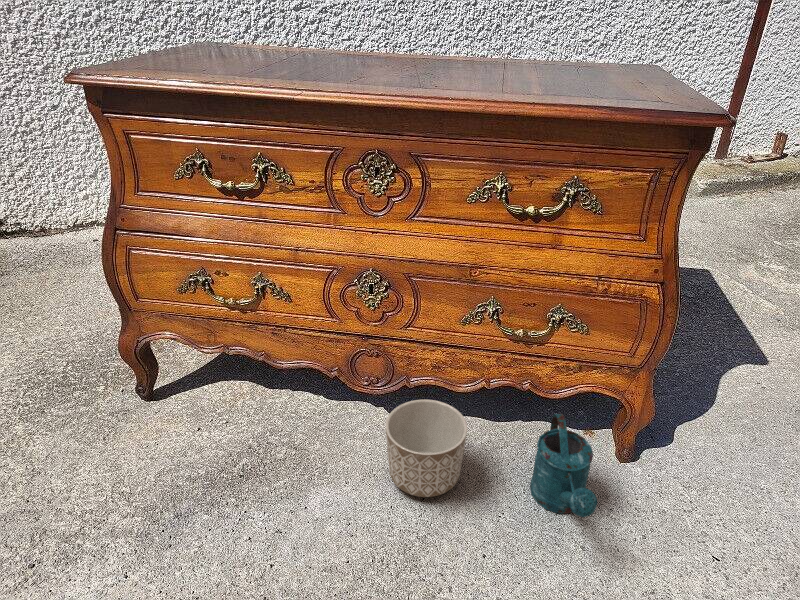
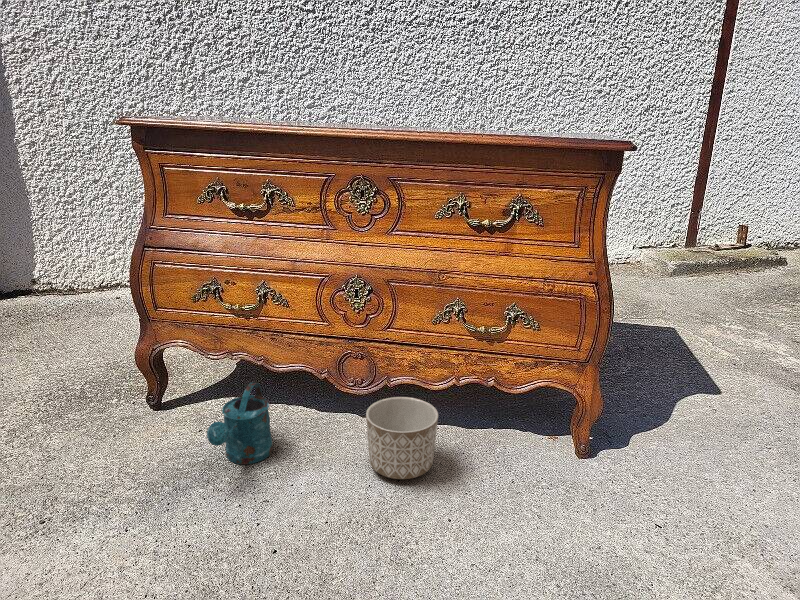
watering can: present [530,414,597,517] -> present [207,383,273,464]

